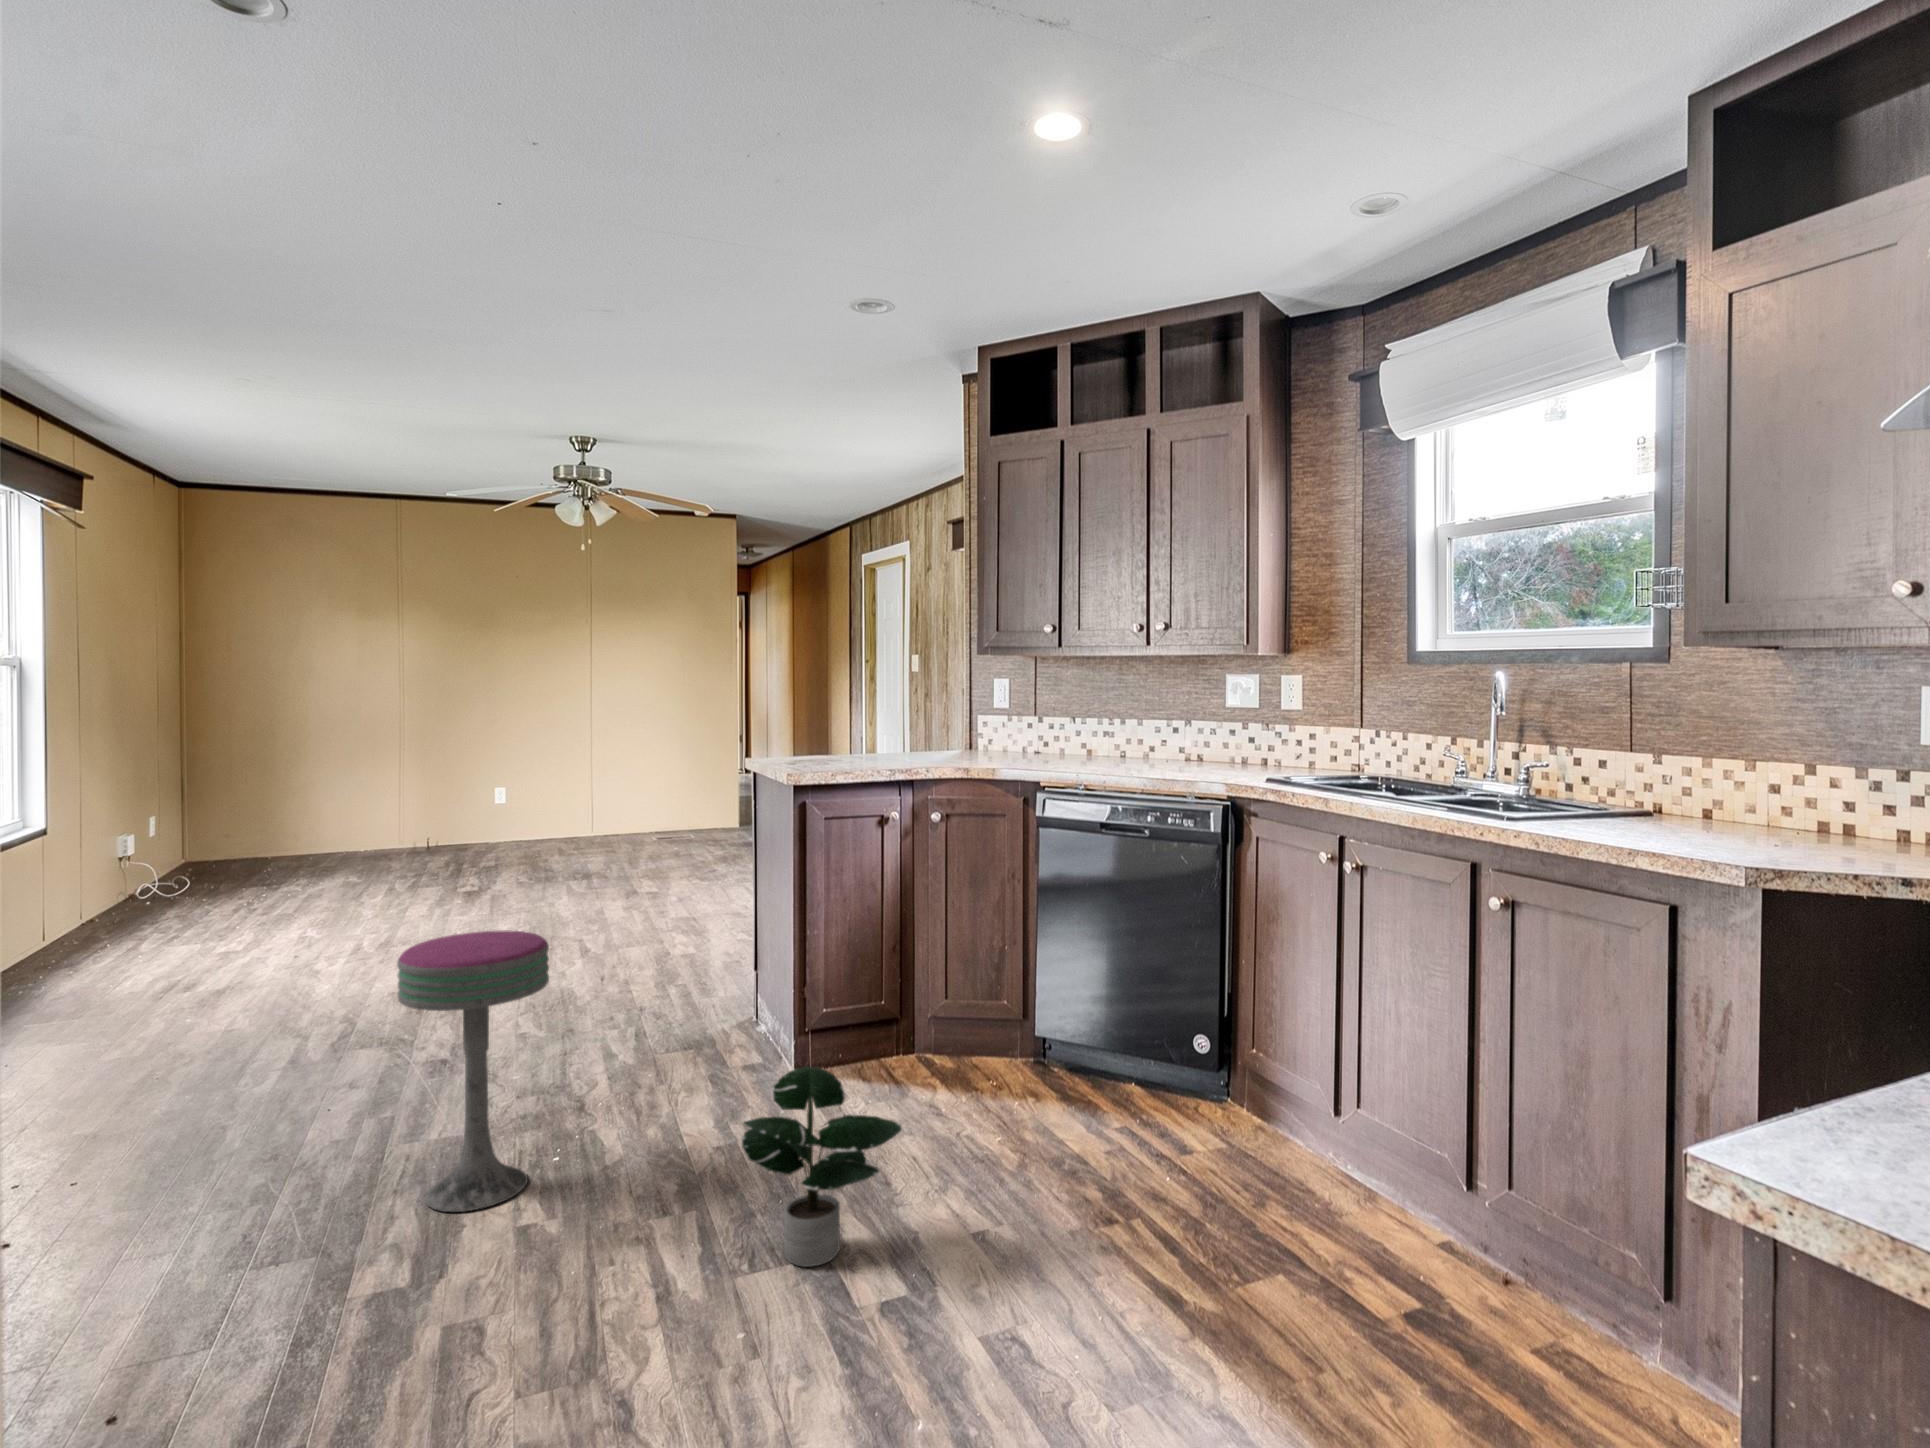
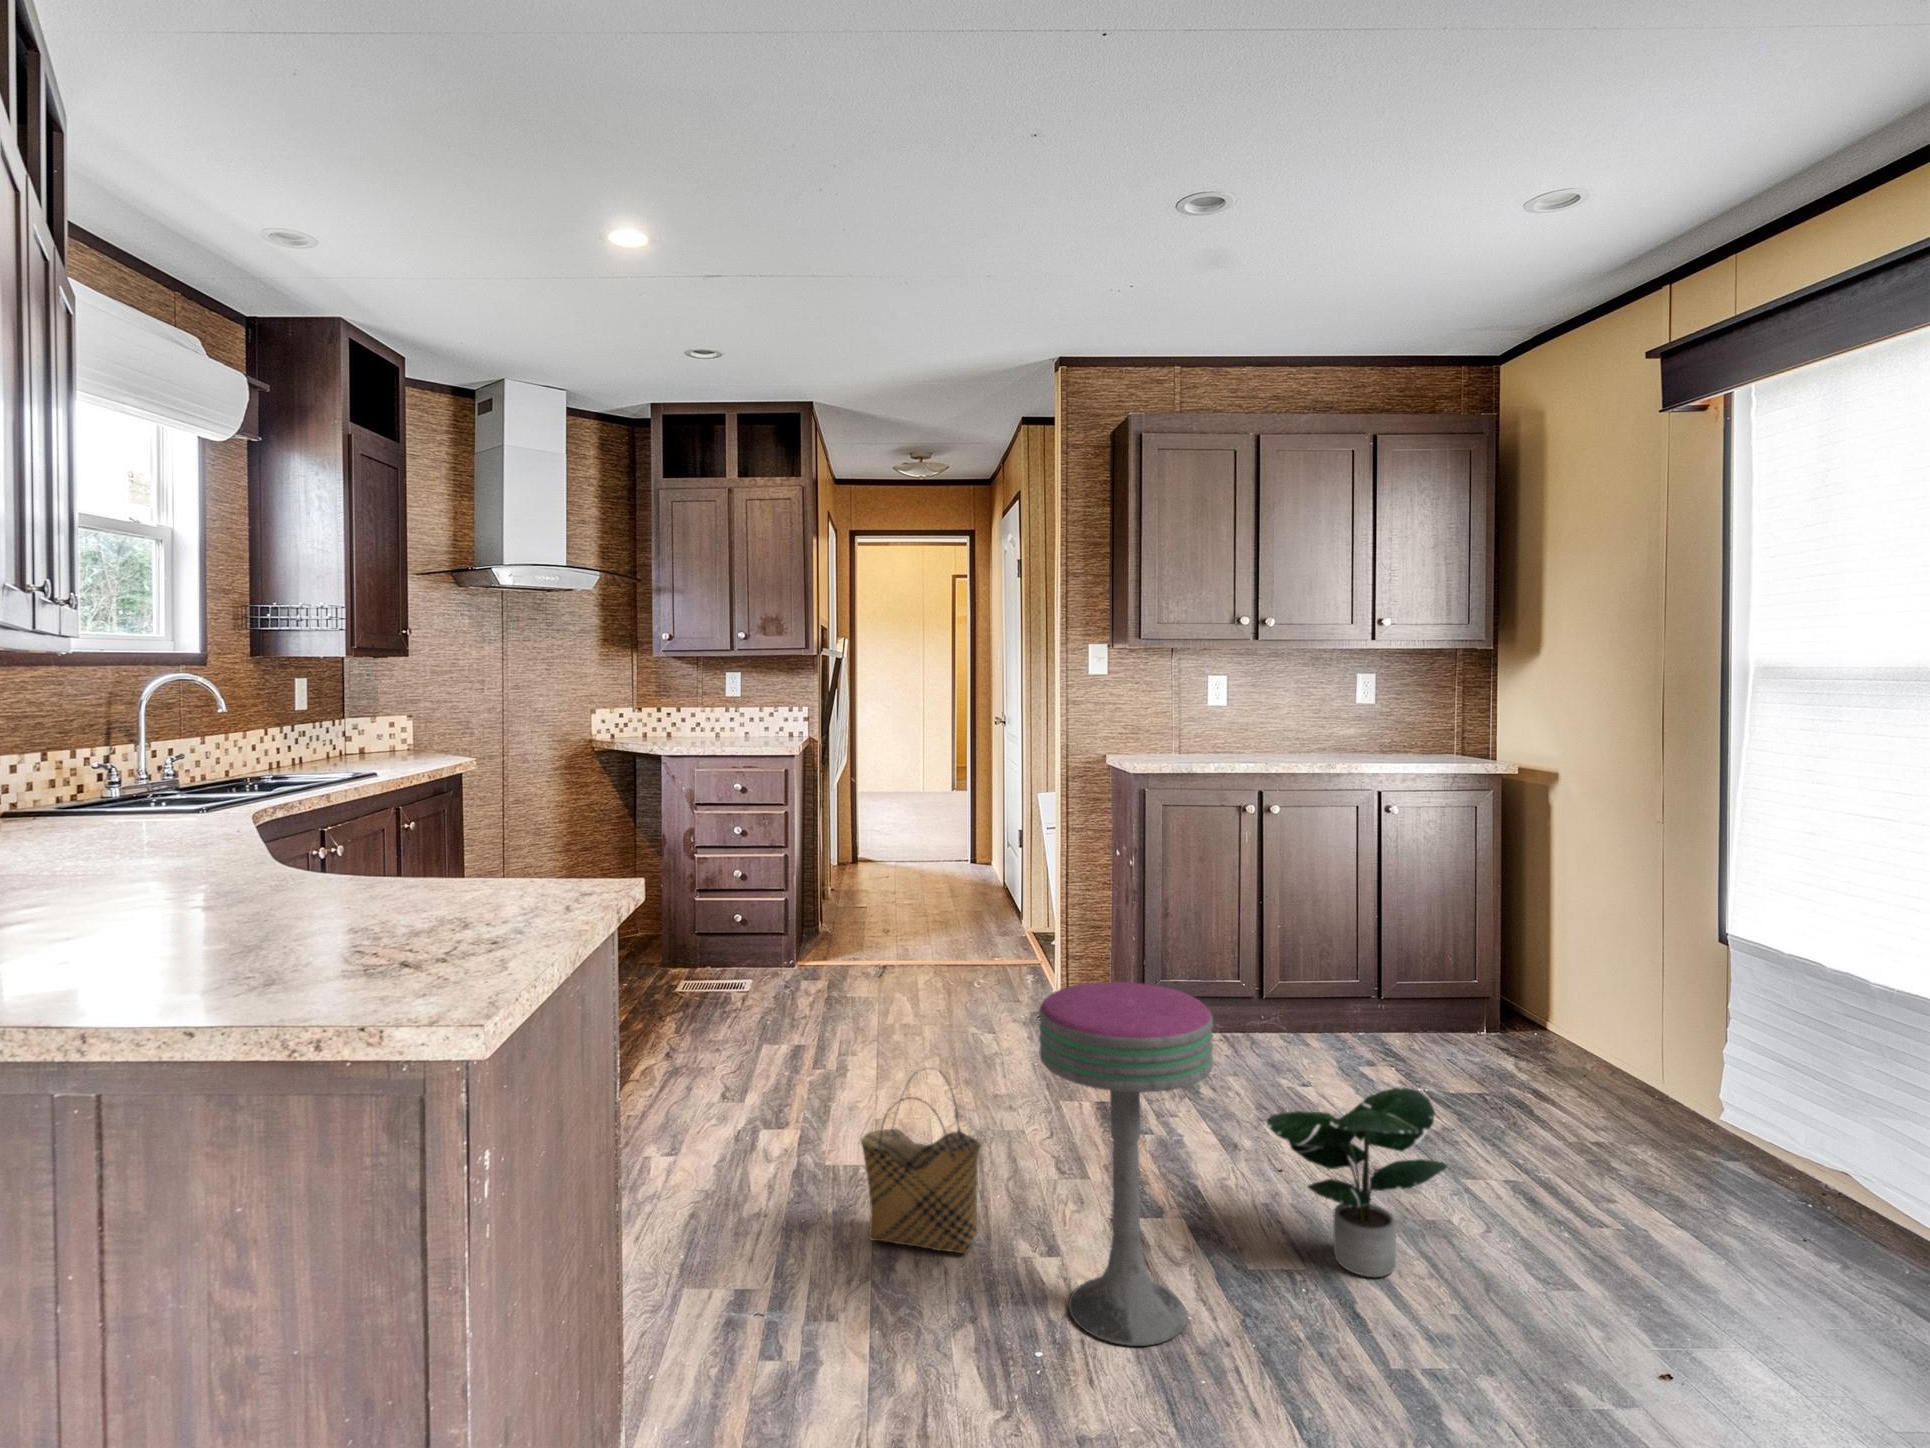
woven basket: none [598,1047,715,1213] -> present [861,1067,981,1254]
potted plant: present [742,1067,902,1267] -> present [1266,1087,1448,1277]

